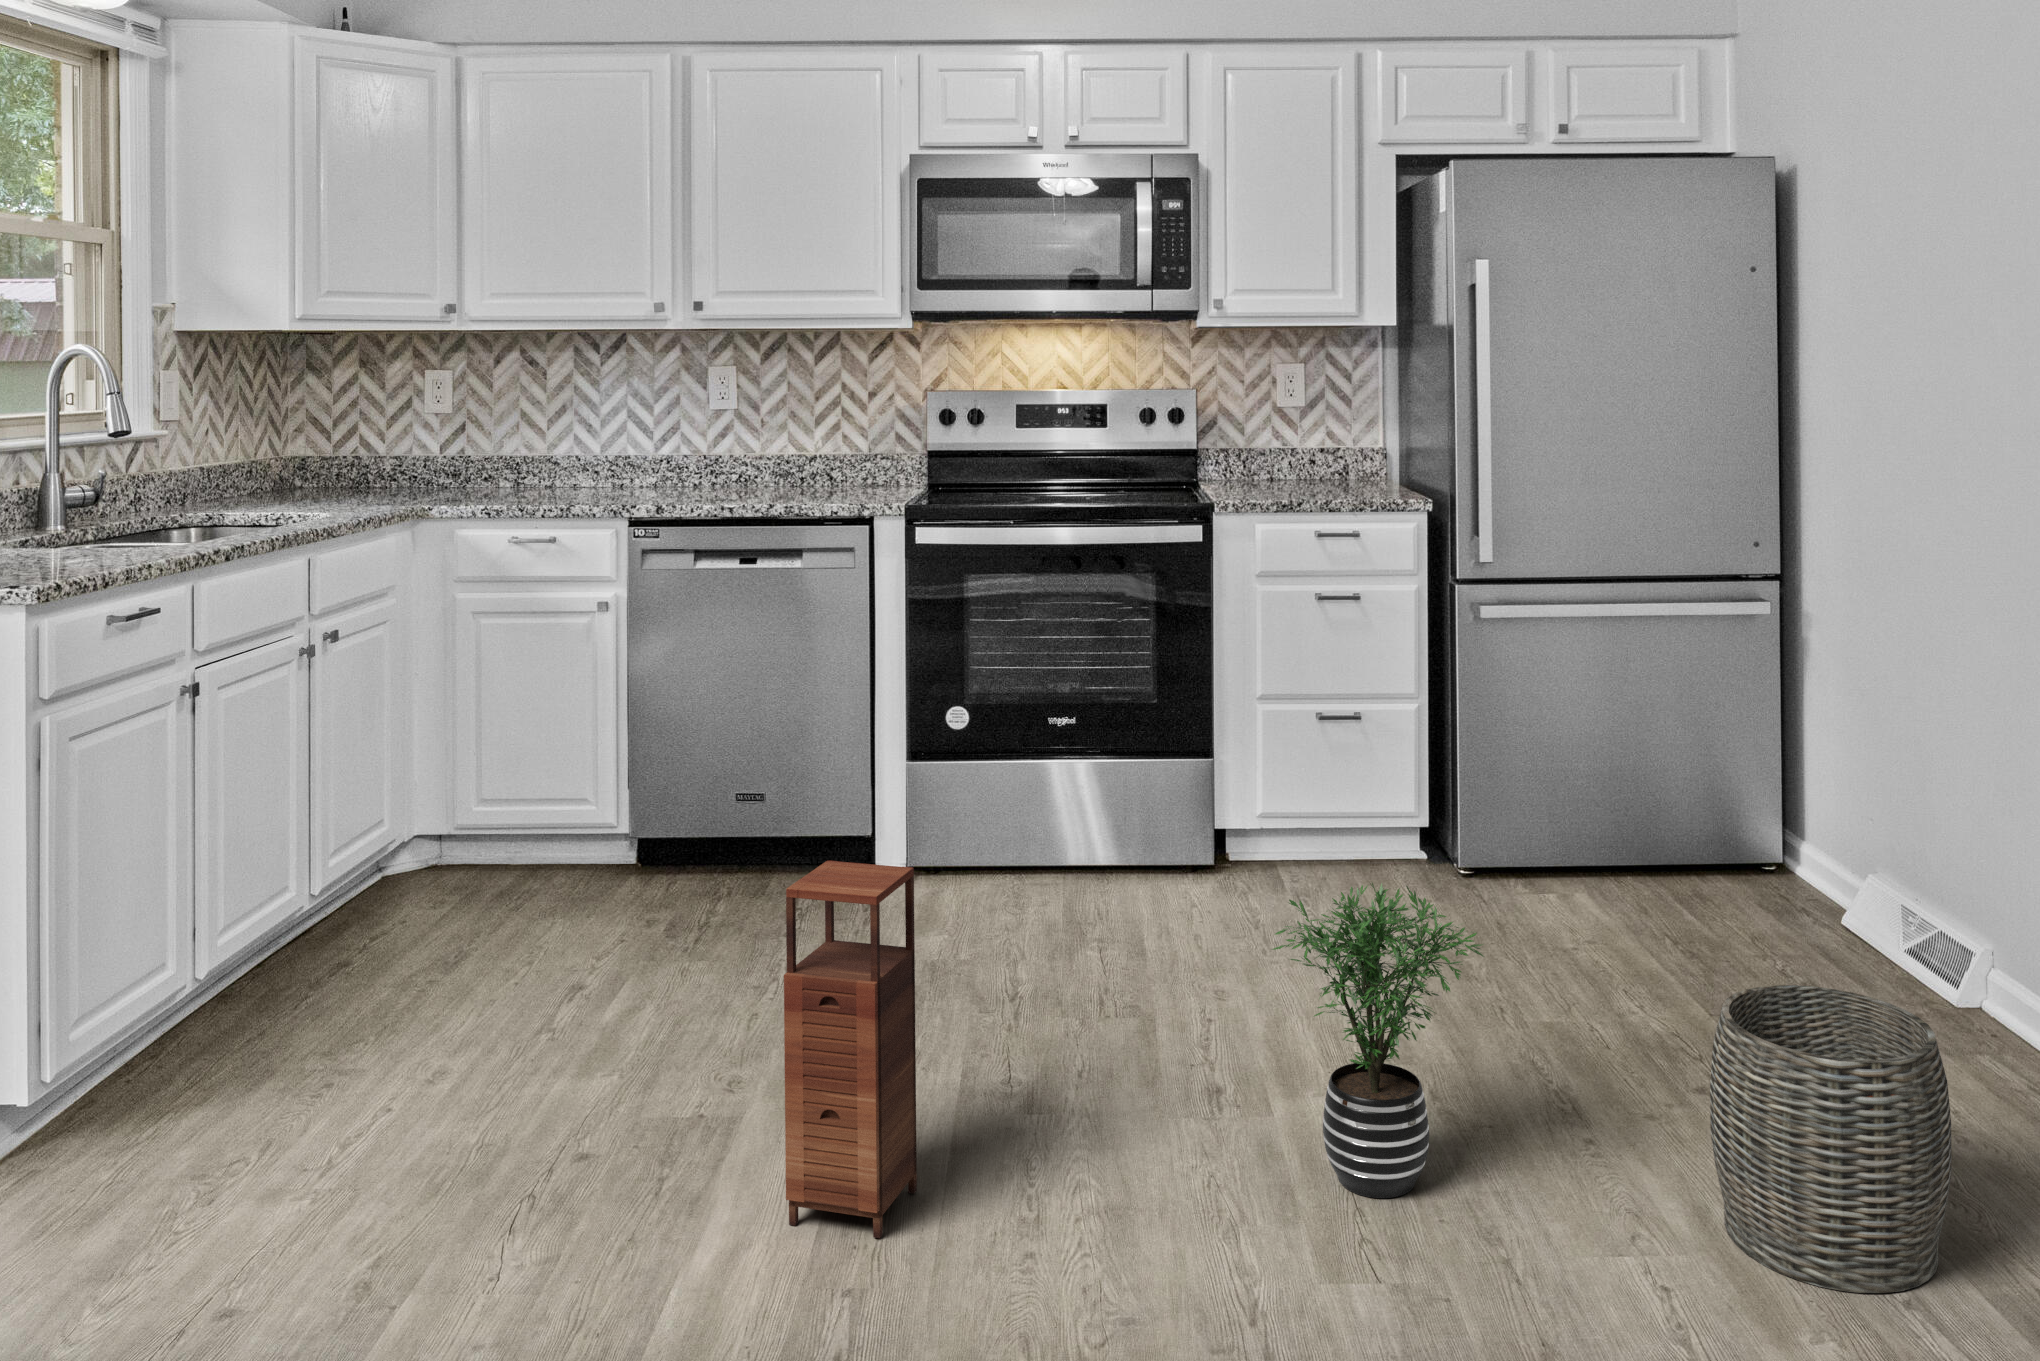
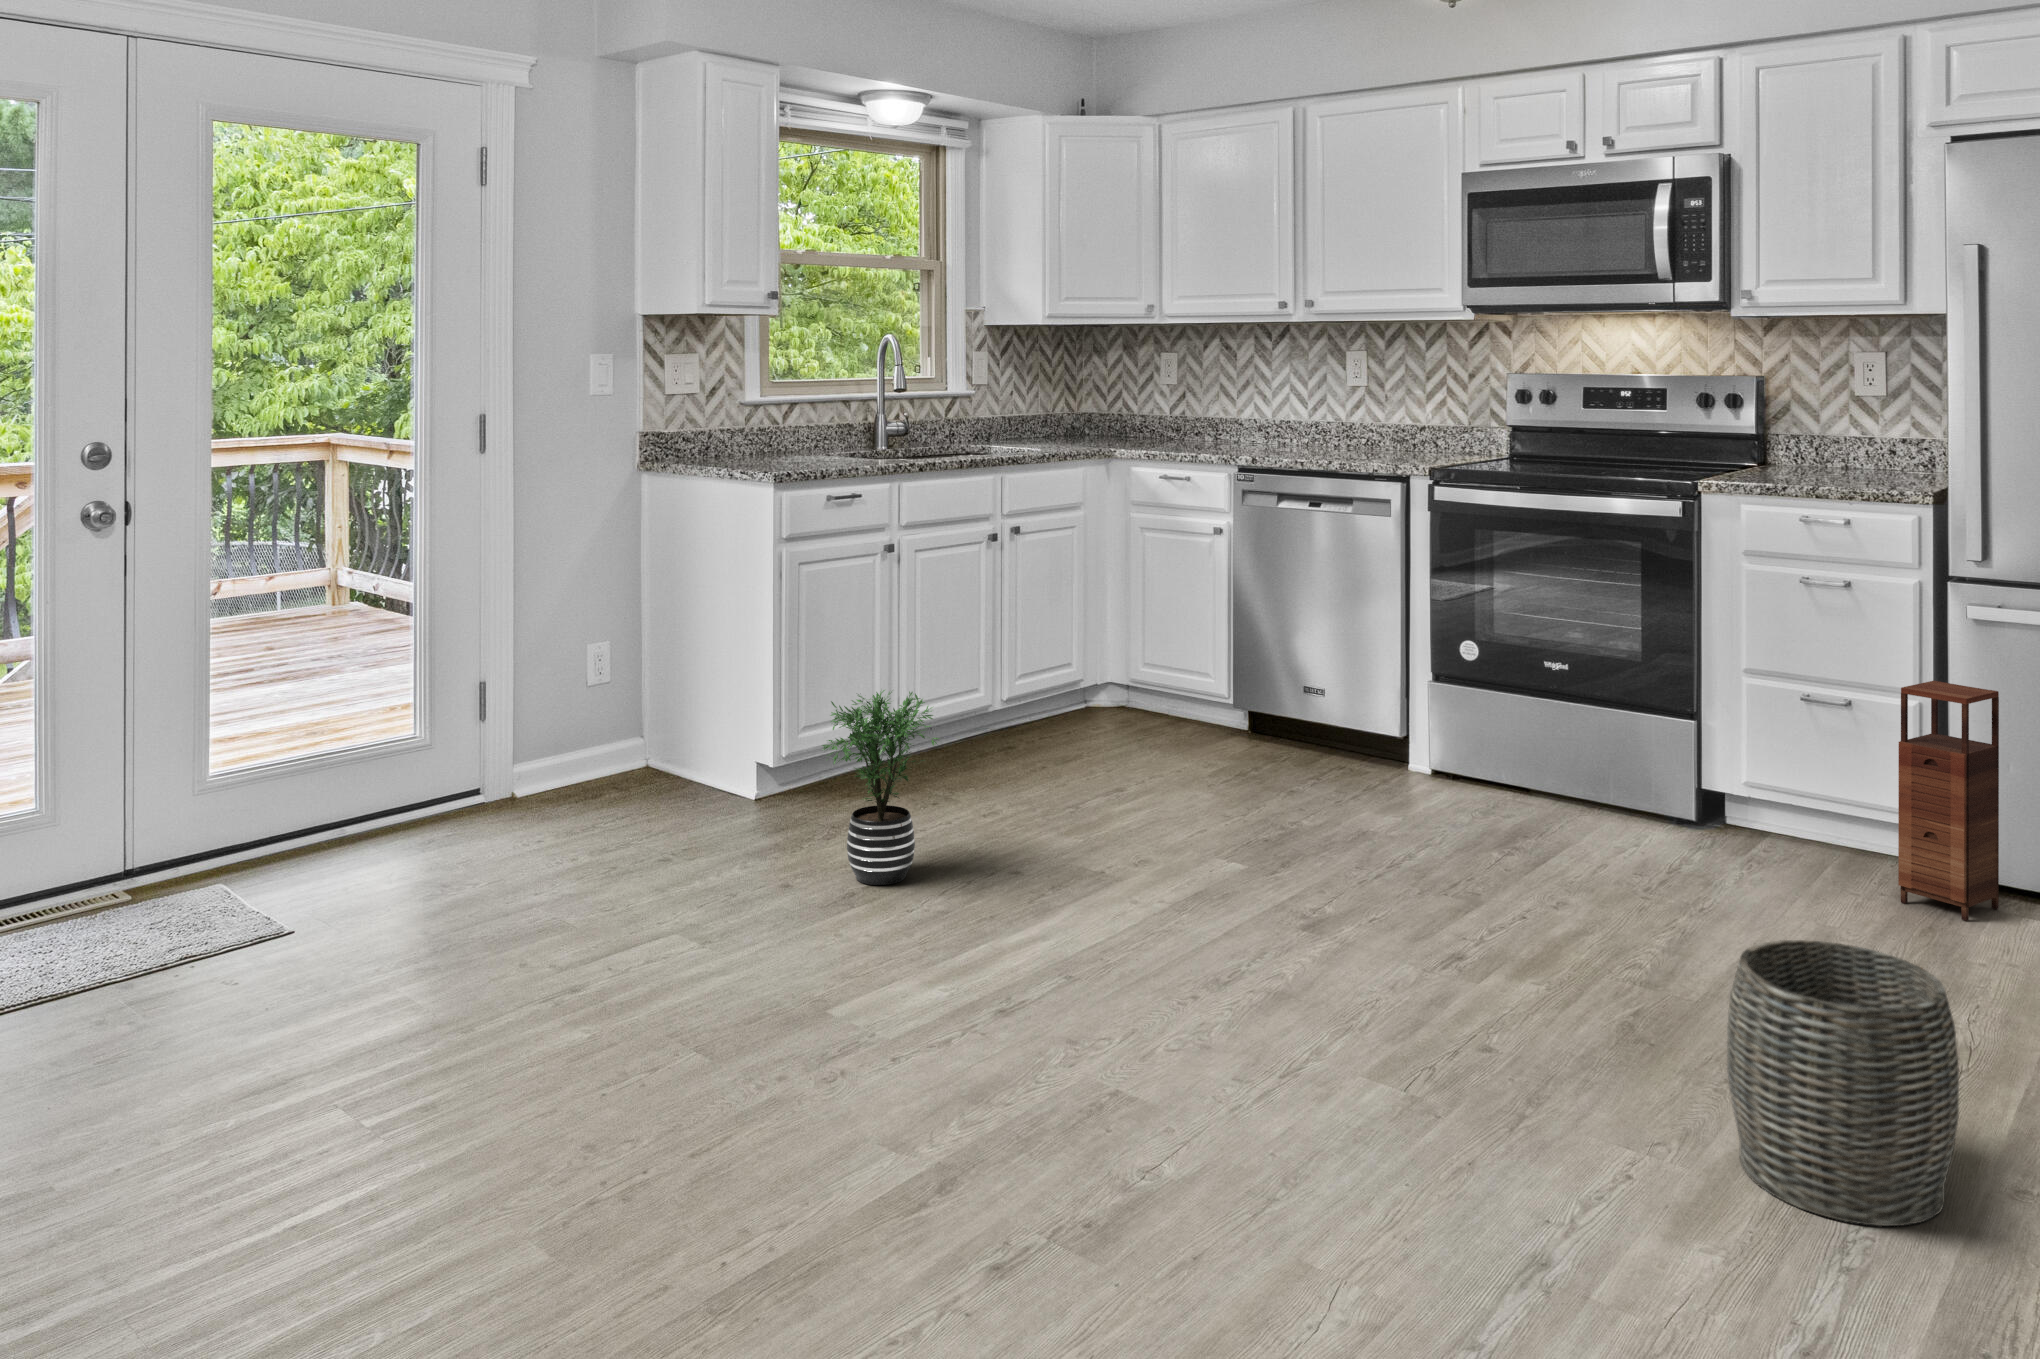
storage cabinet: present [784,861,917,1238] -> present [1898,681,1999,921]
potted plant: present [1272,883,1484,1198] -> present [822,690,939,885]

